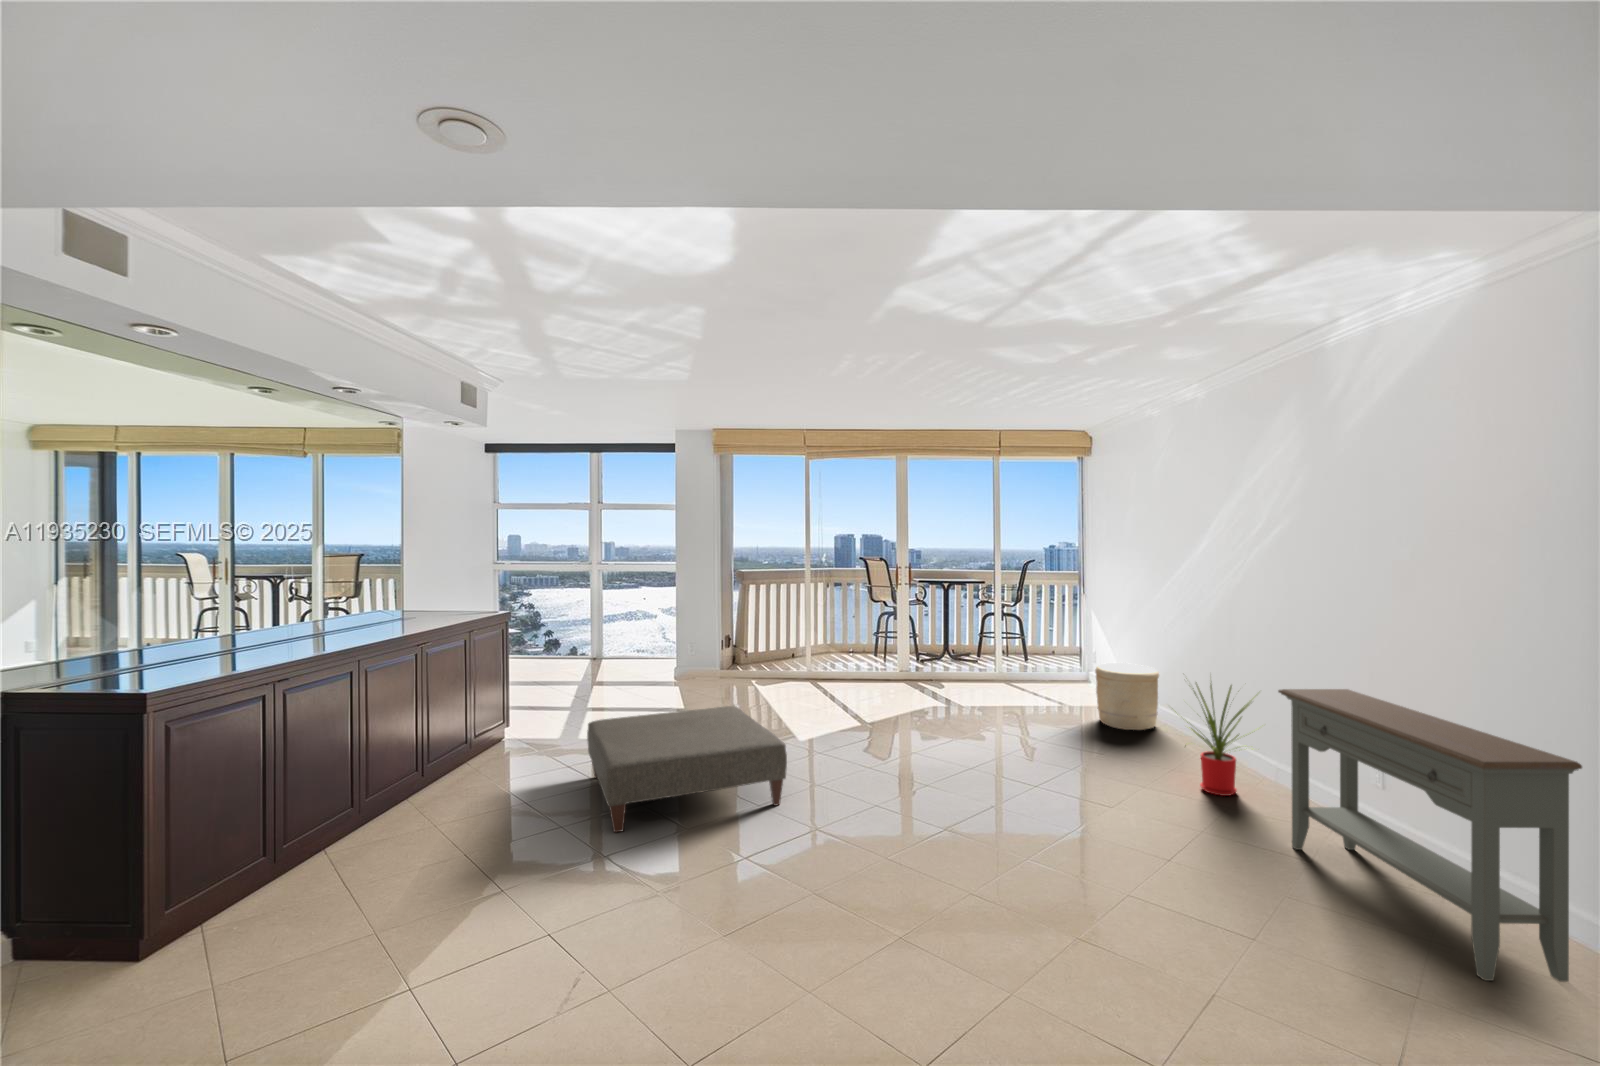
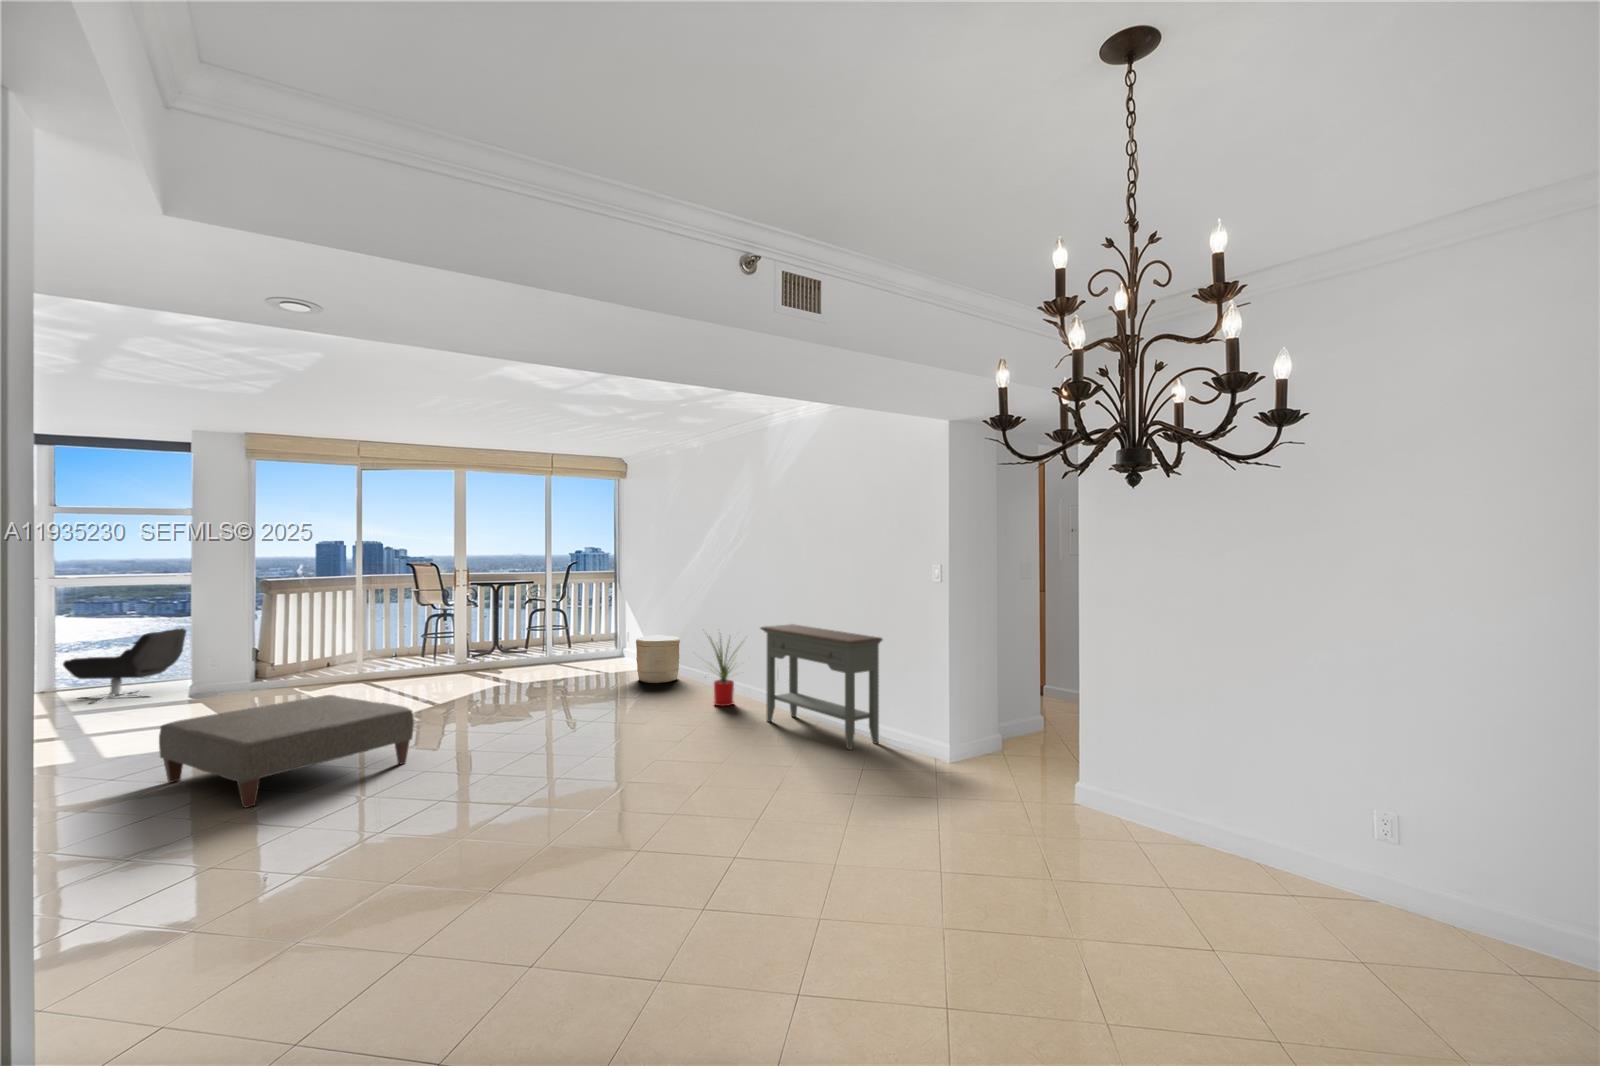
lounge chair: none [608,614,686,673] -> present [63,628,186,703]

